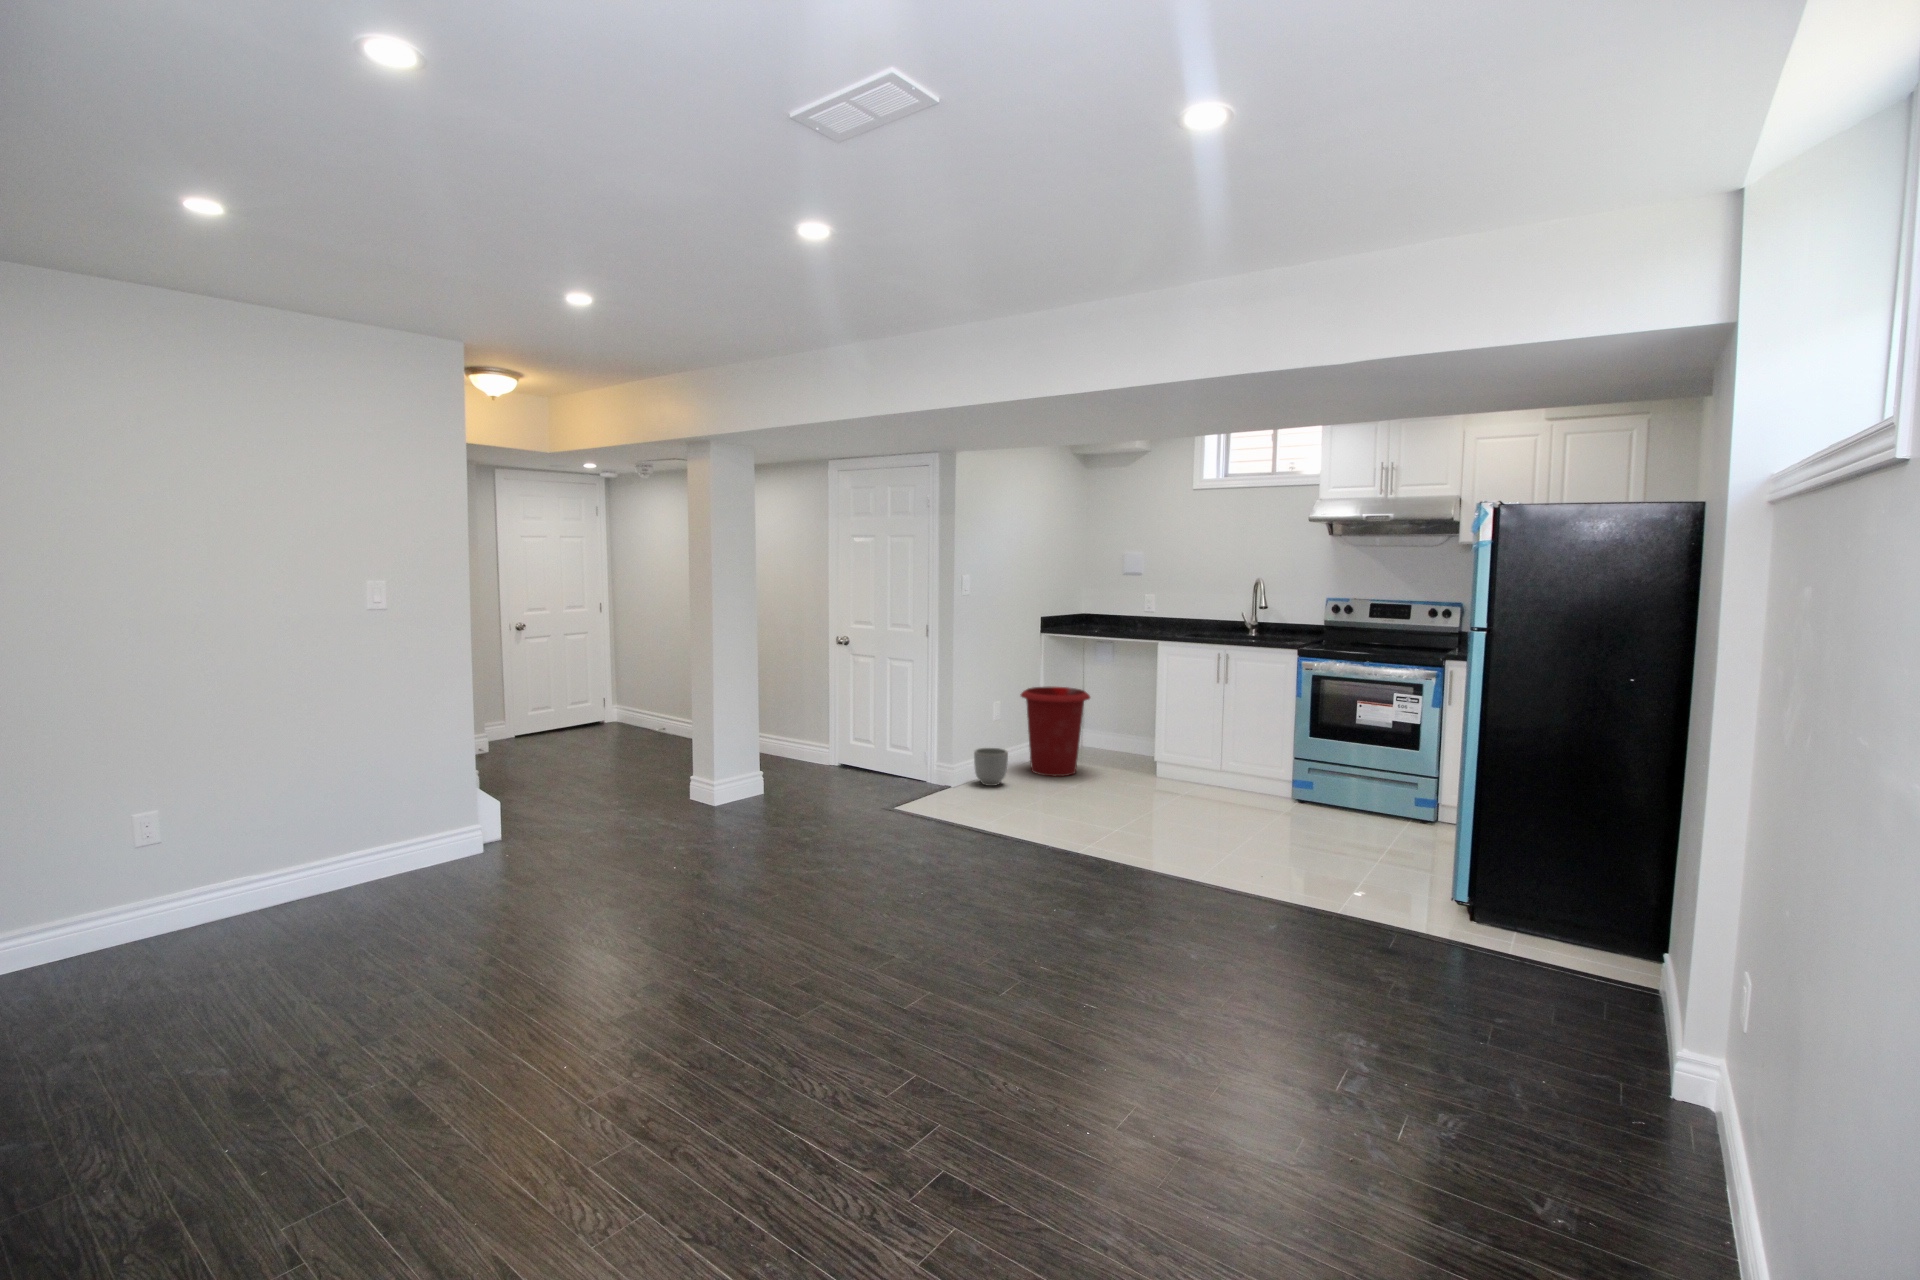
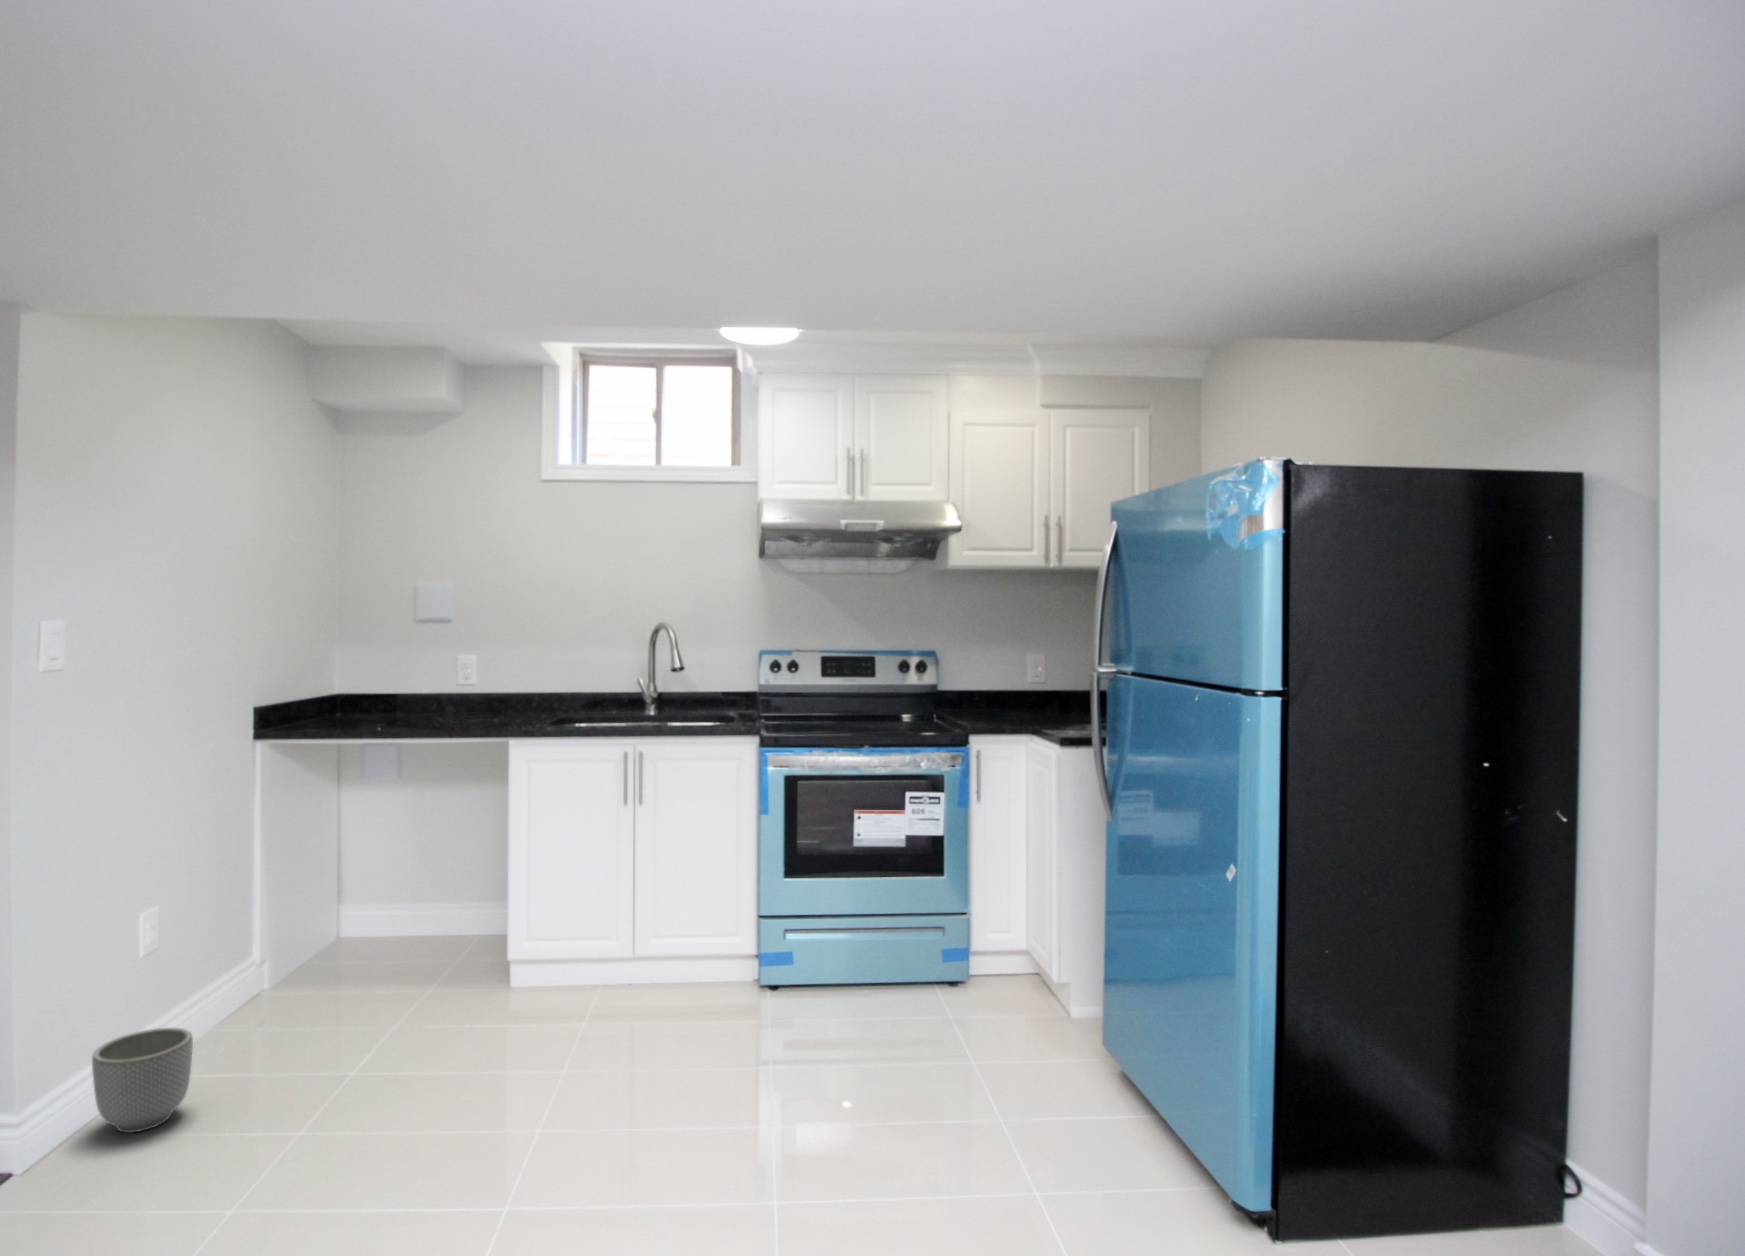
waste bin: present [1020,687,1090,776] -> none [211,850,379,1052]

